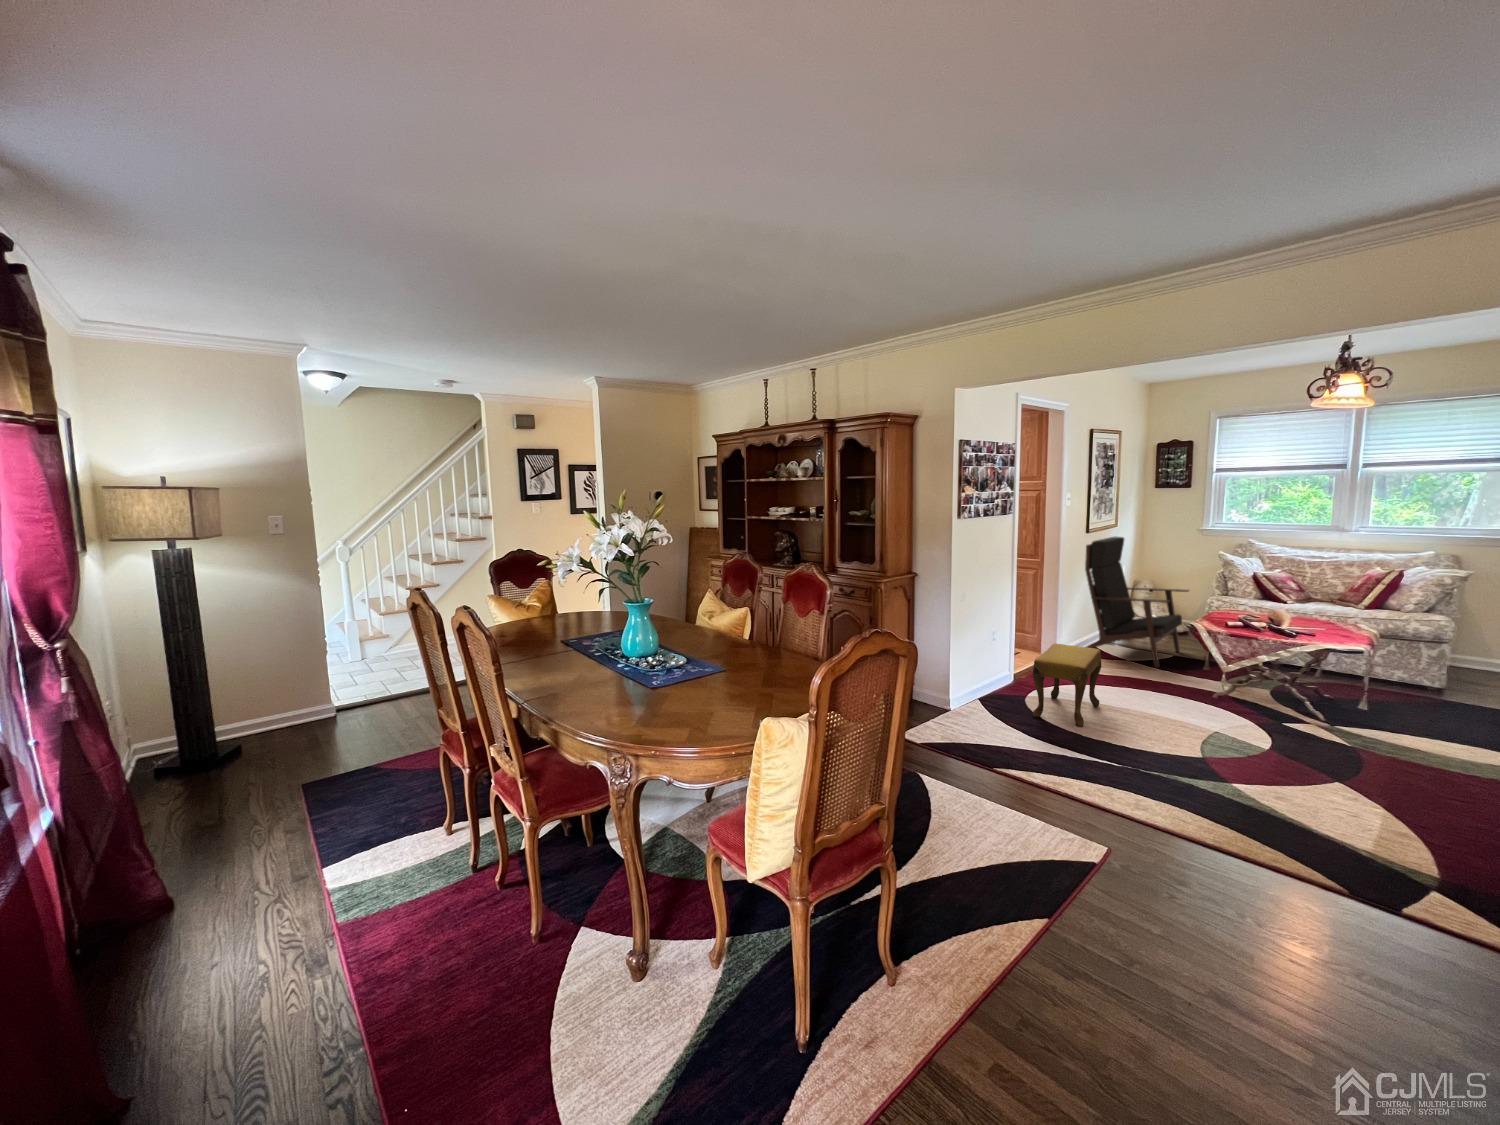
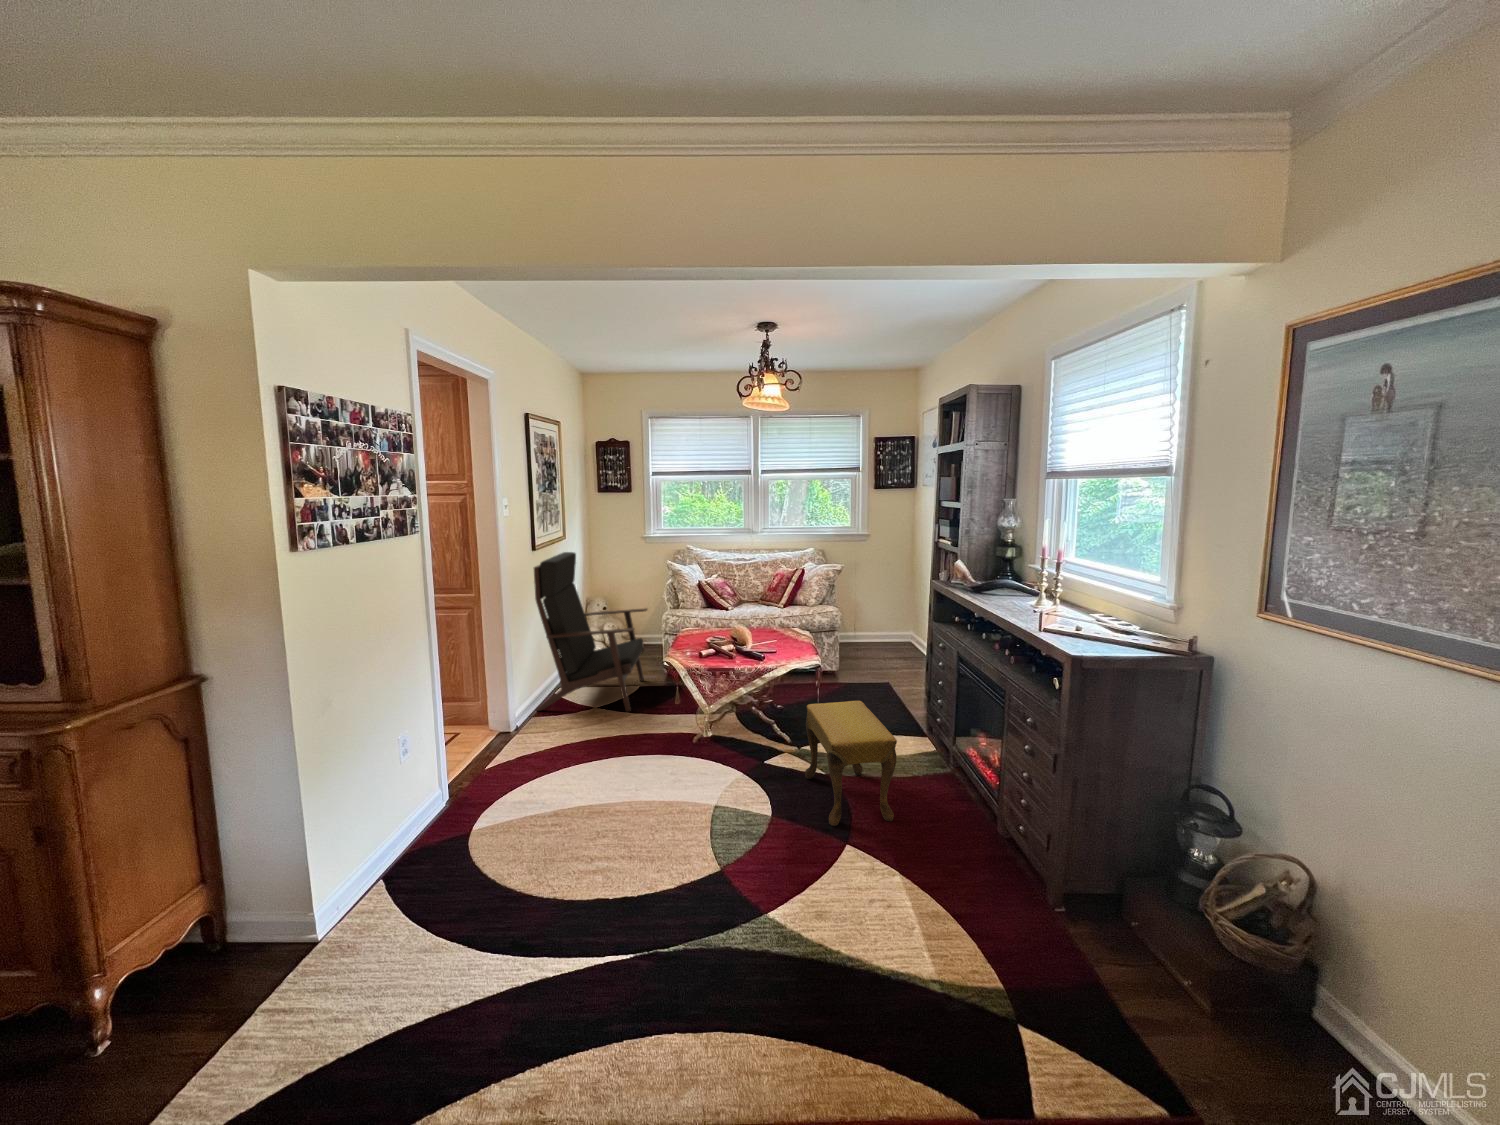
footstool: present [1033,644,1102,727] -> present [805,701,897,826]

